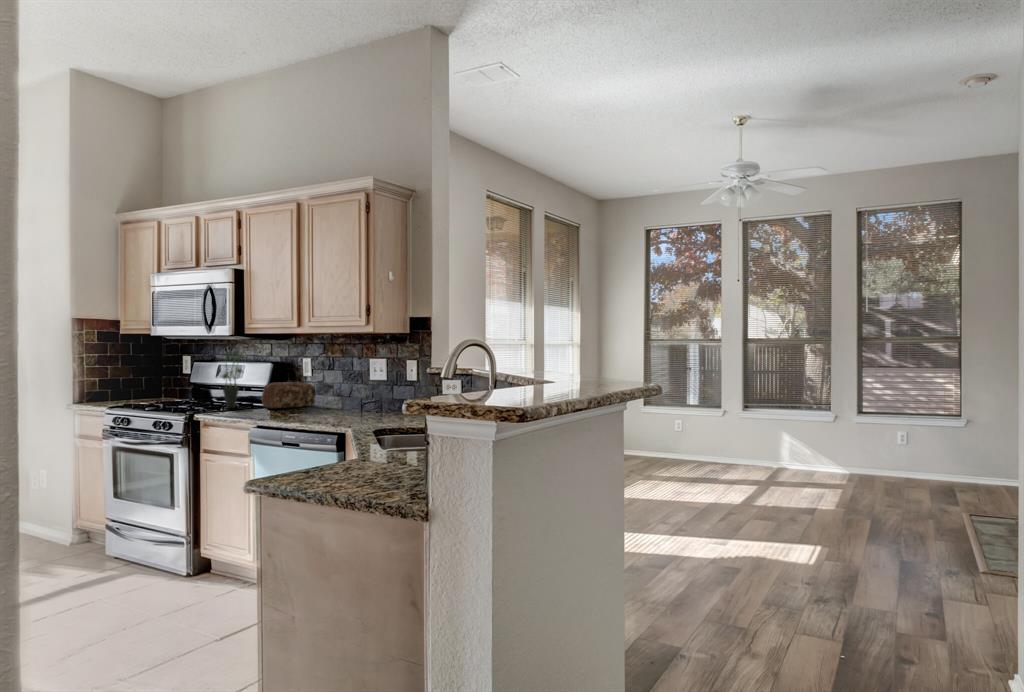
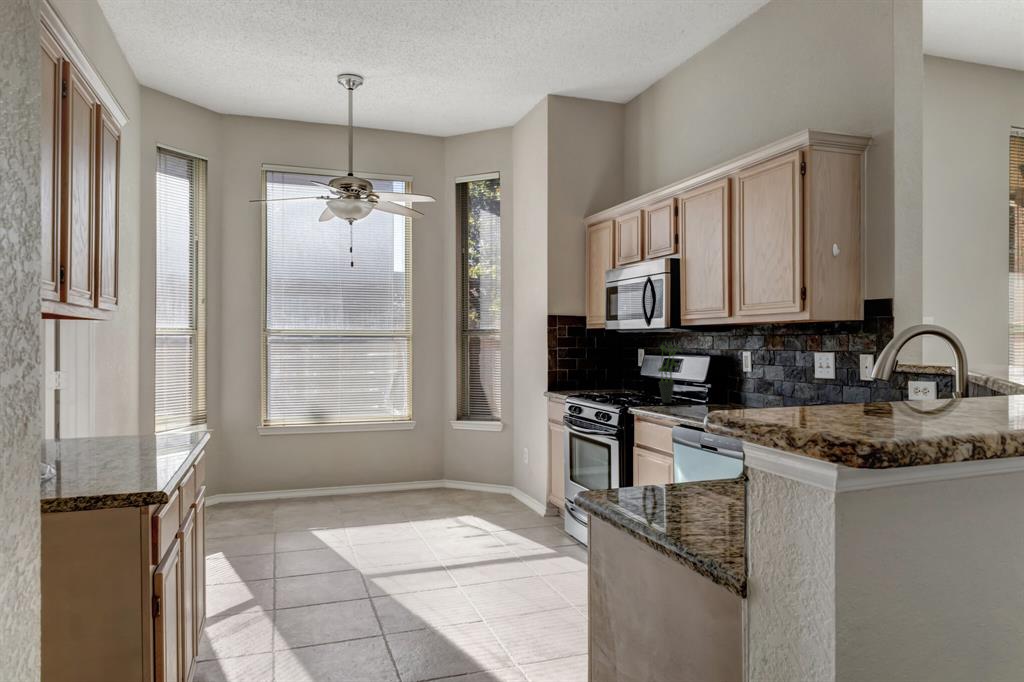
bread loaf: present [261,382,316,408] -> none [695,378,755,406]

